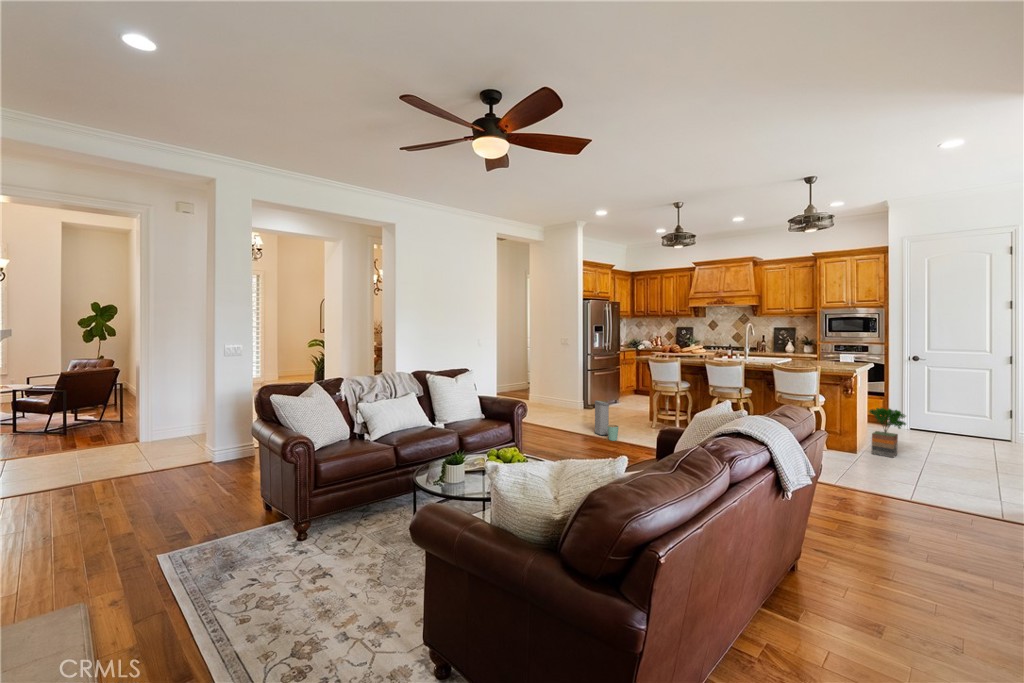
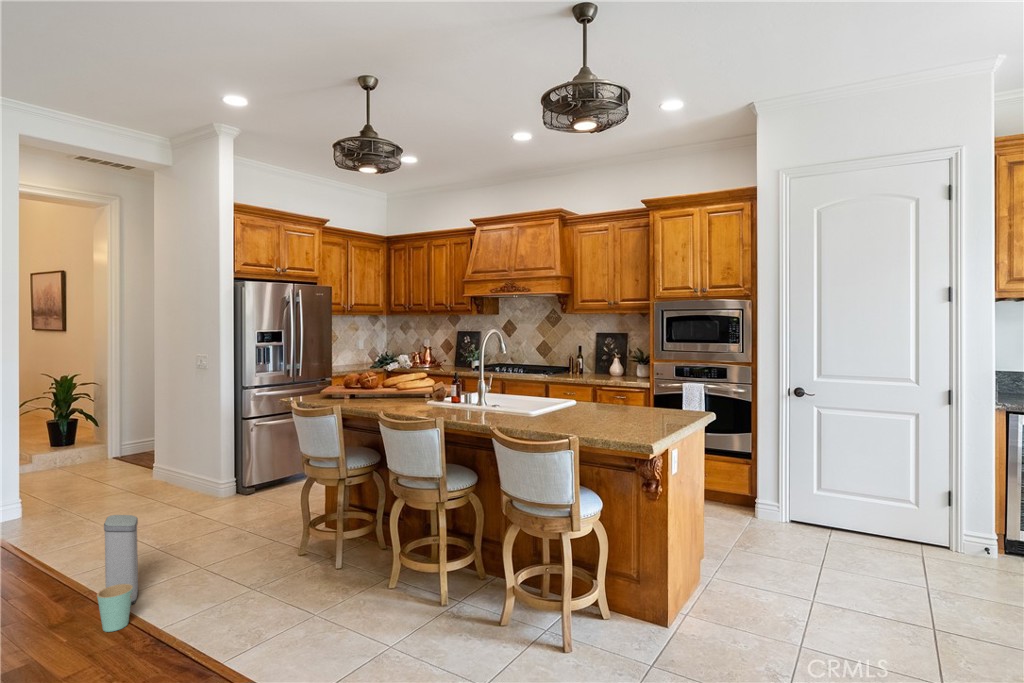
potted tree: present [869,408,906,457] -> none [693,518,770,648]

